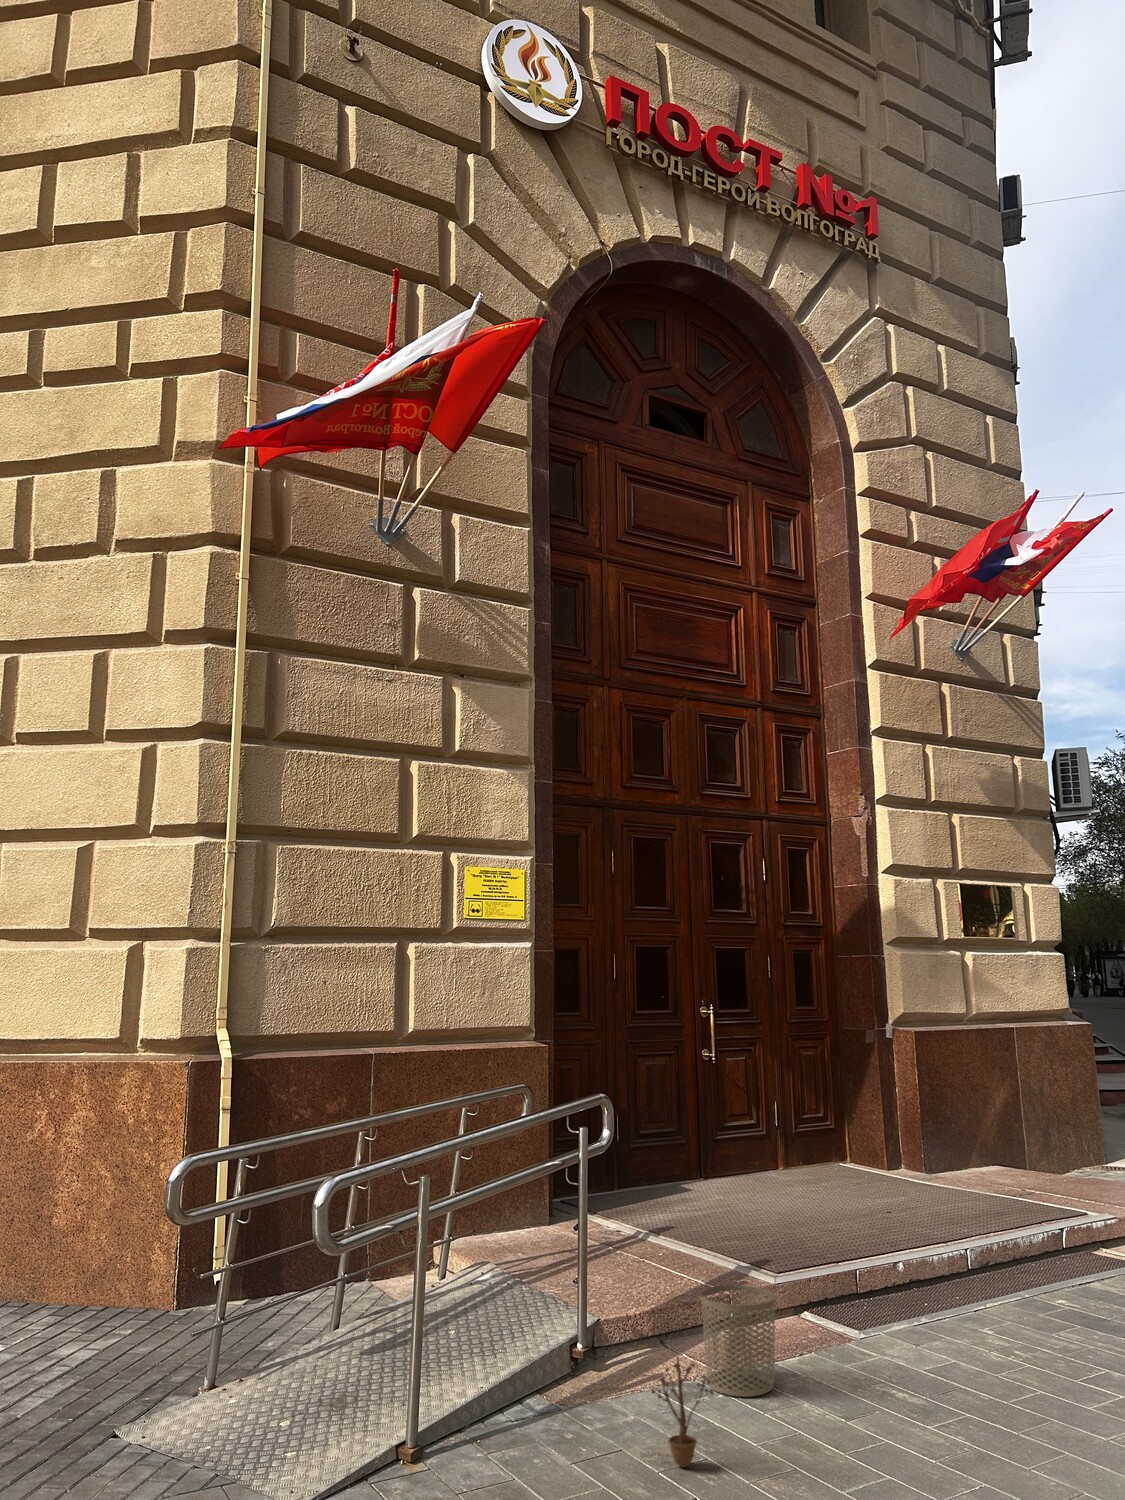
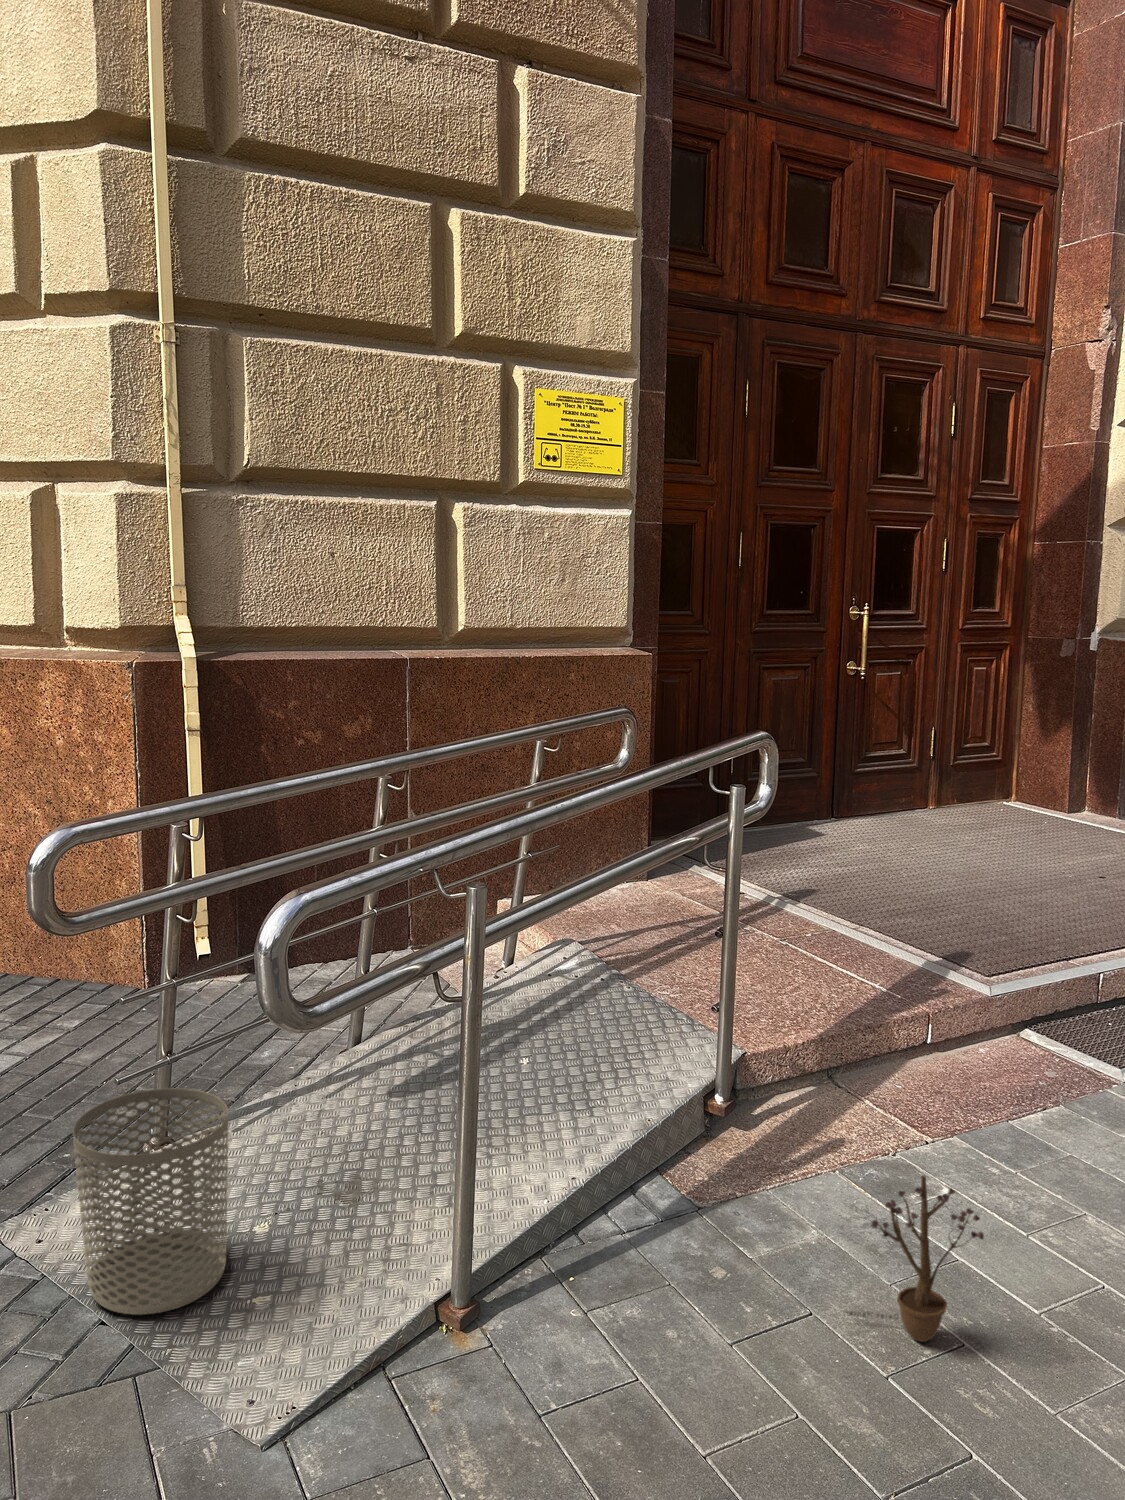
waste bin: present [701,1285,775,1397] -> present [73,1088,229,1315]

